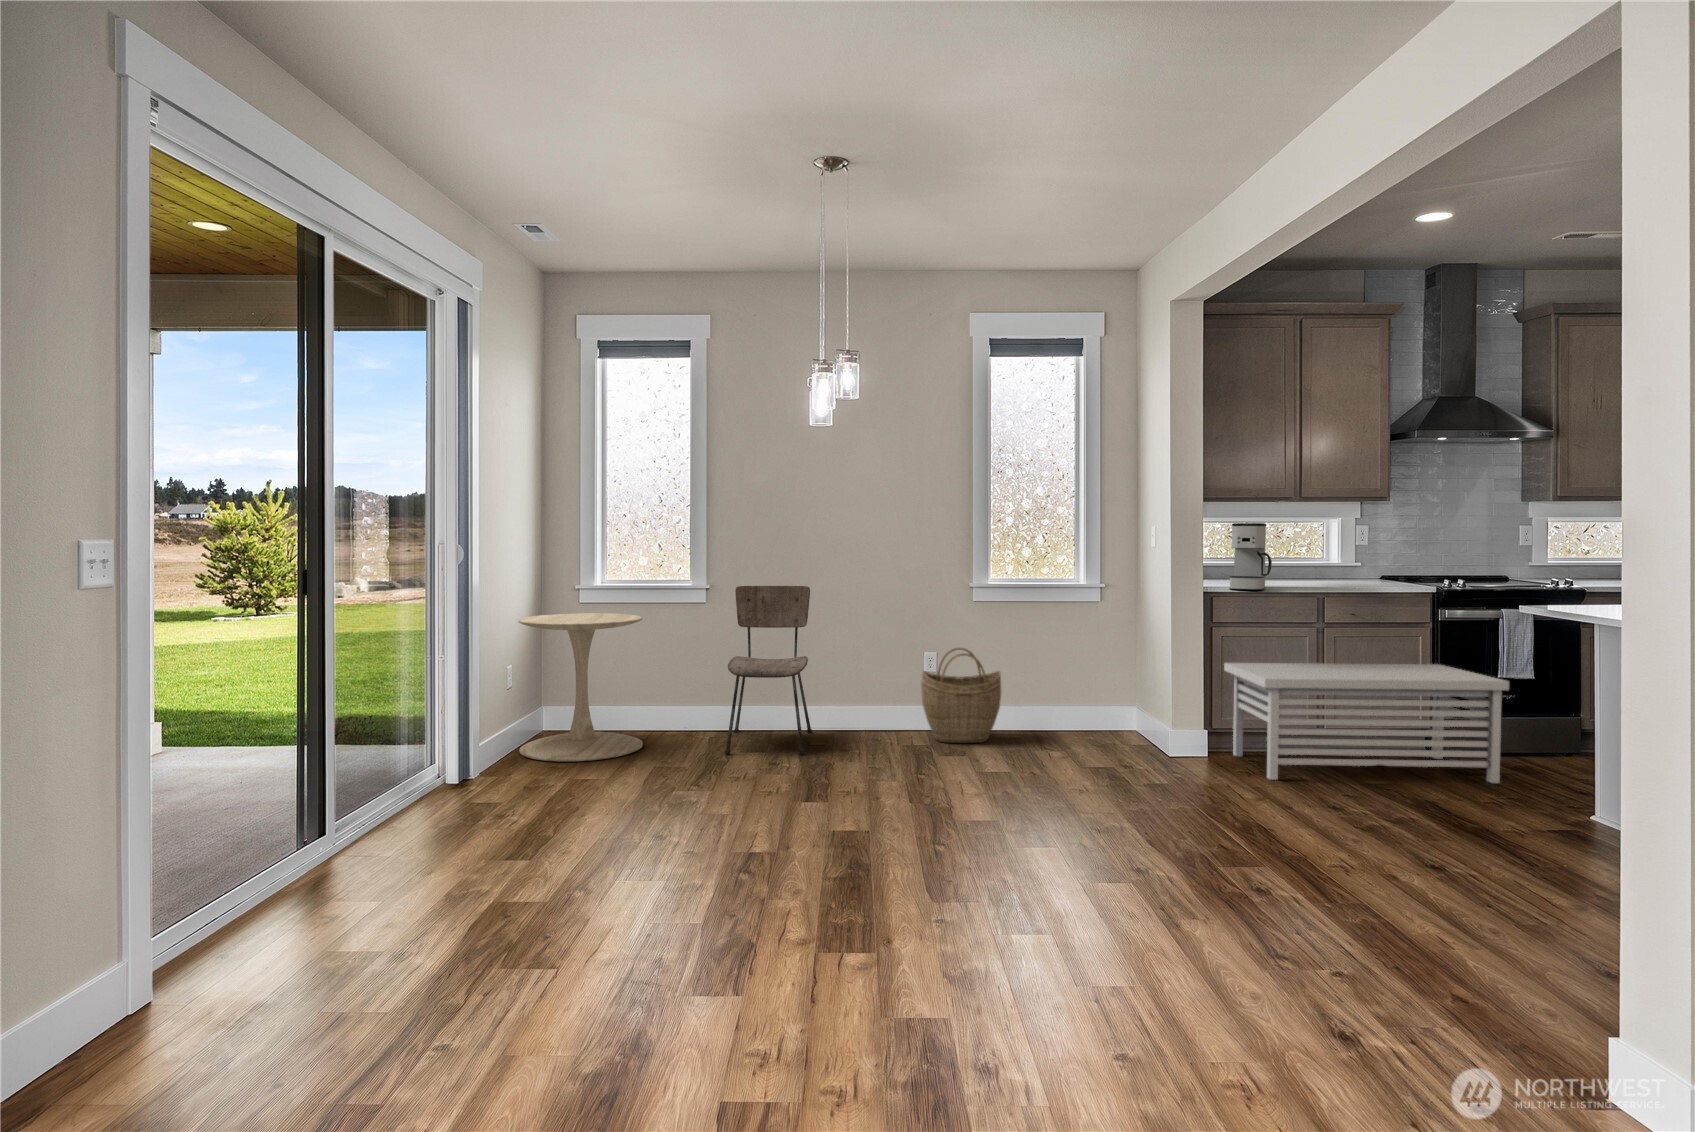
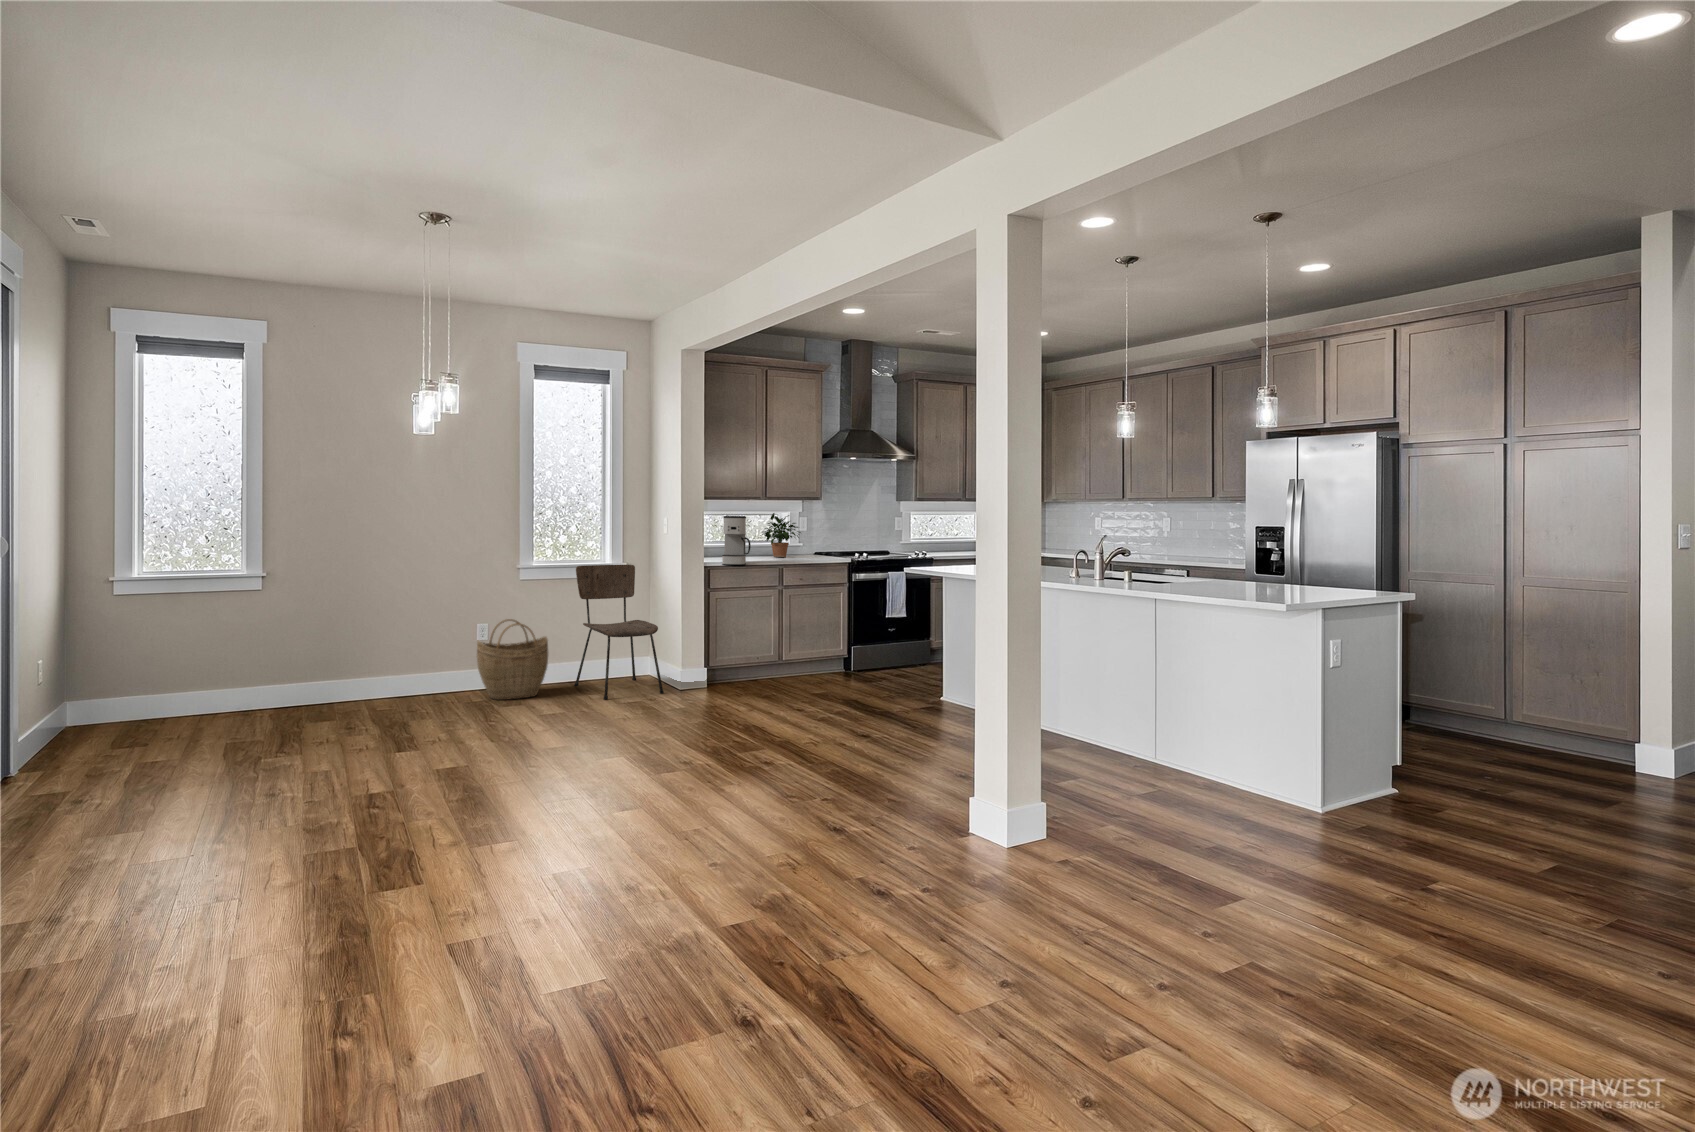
potted plant: none [1290,519,1357,581] -> present [761,513,801,557]
dining chair: present [725,586,812,755] -> present [574,565,664,700]
pedestal table: present [518,613,643,762] -> none [22,603,187,759]
storage bench: present [1224,663,1509,783] -> none [720,612,894,699]

